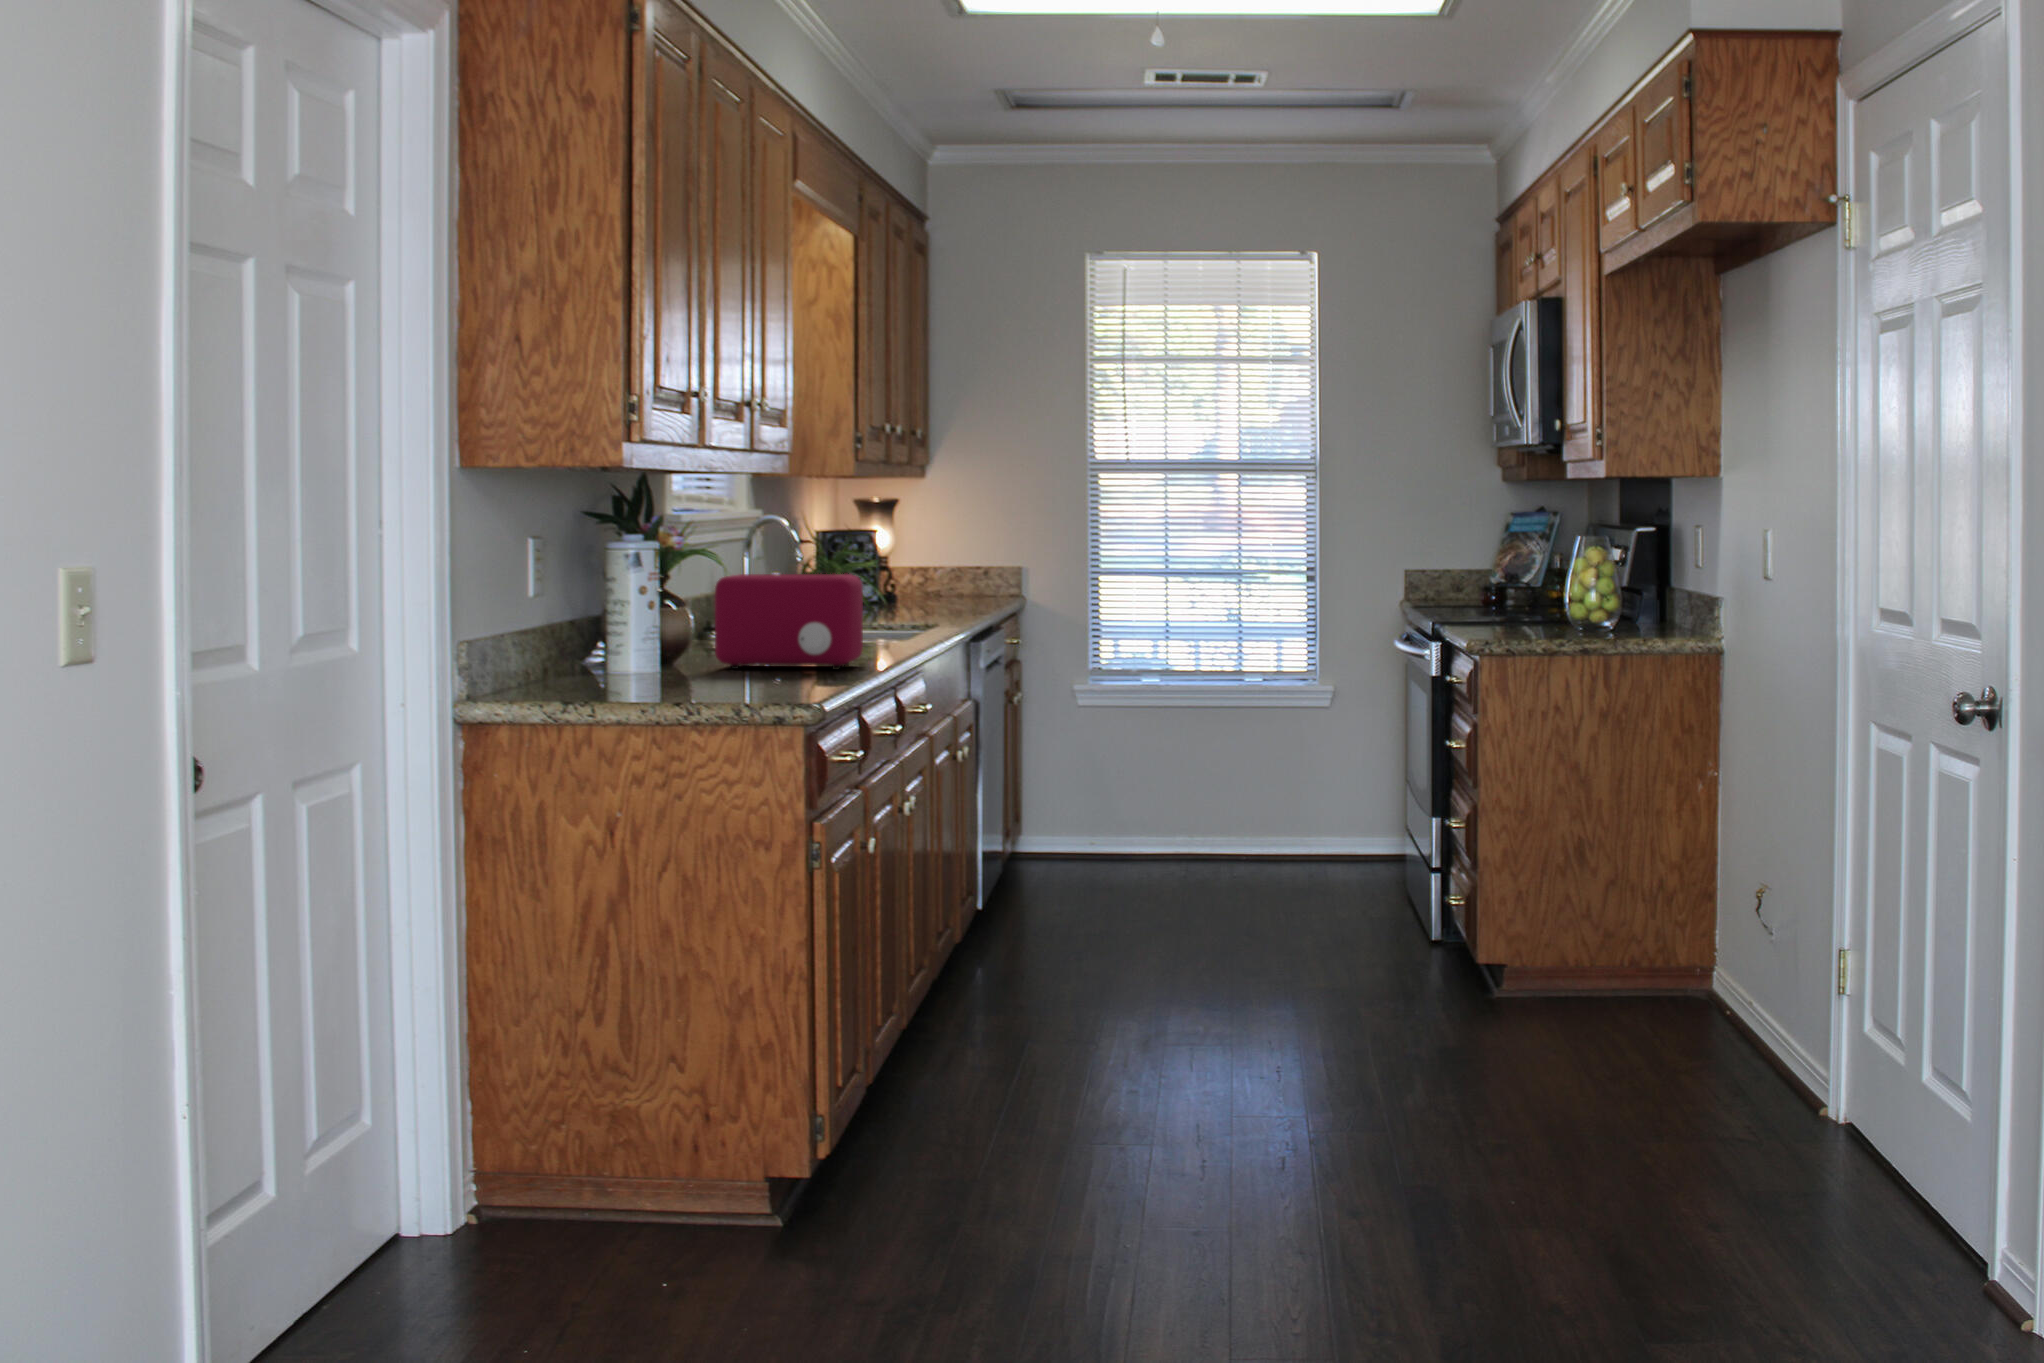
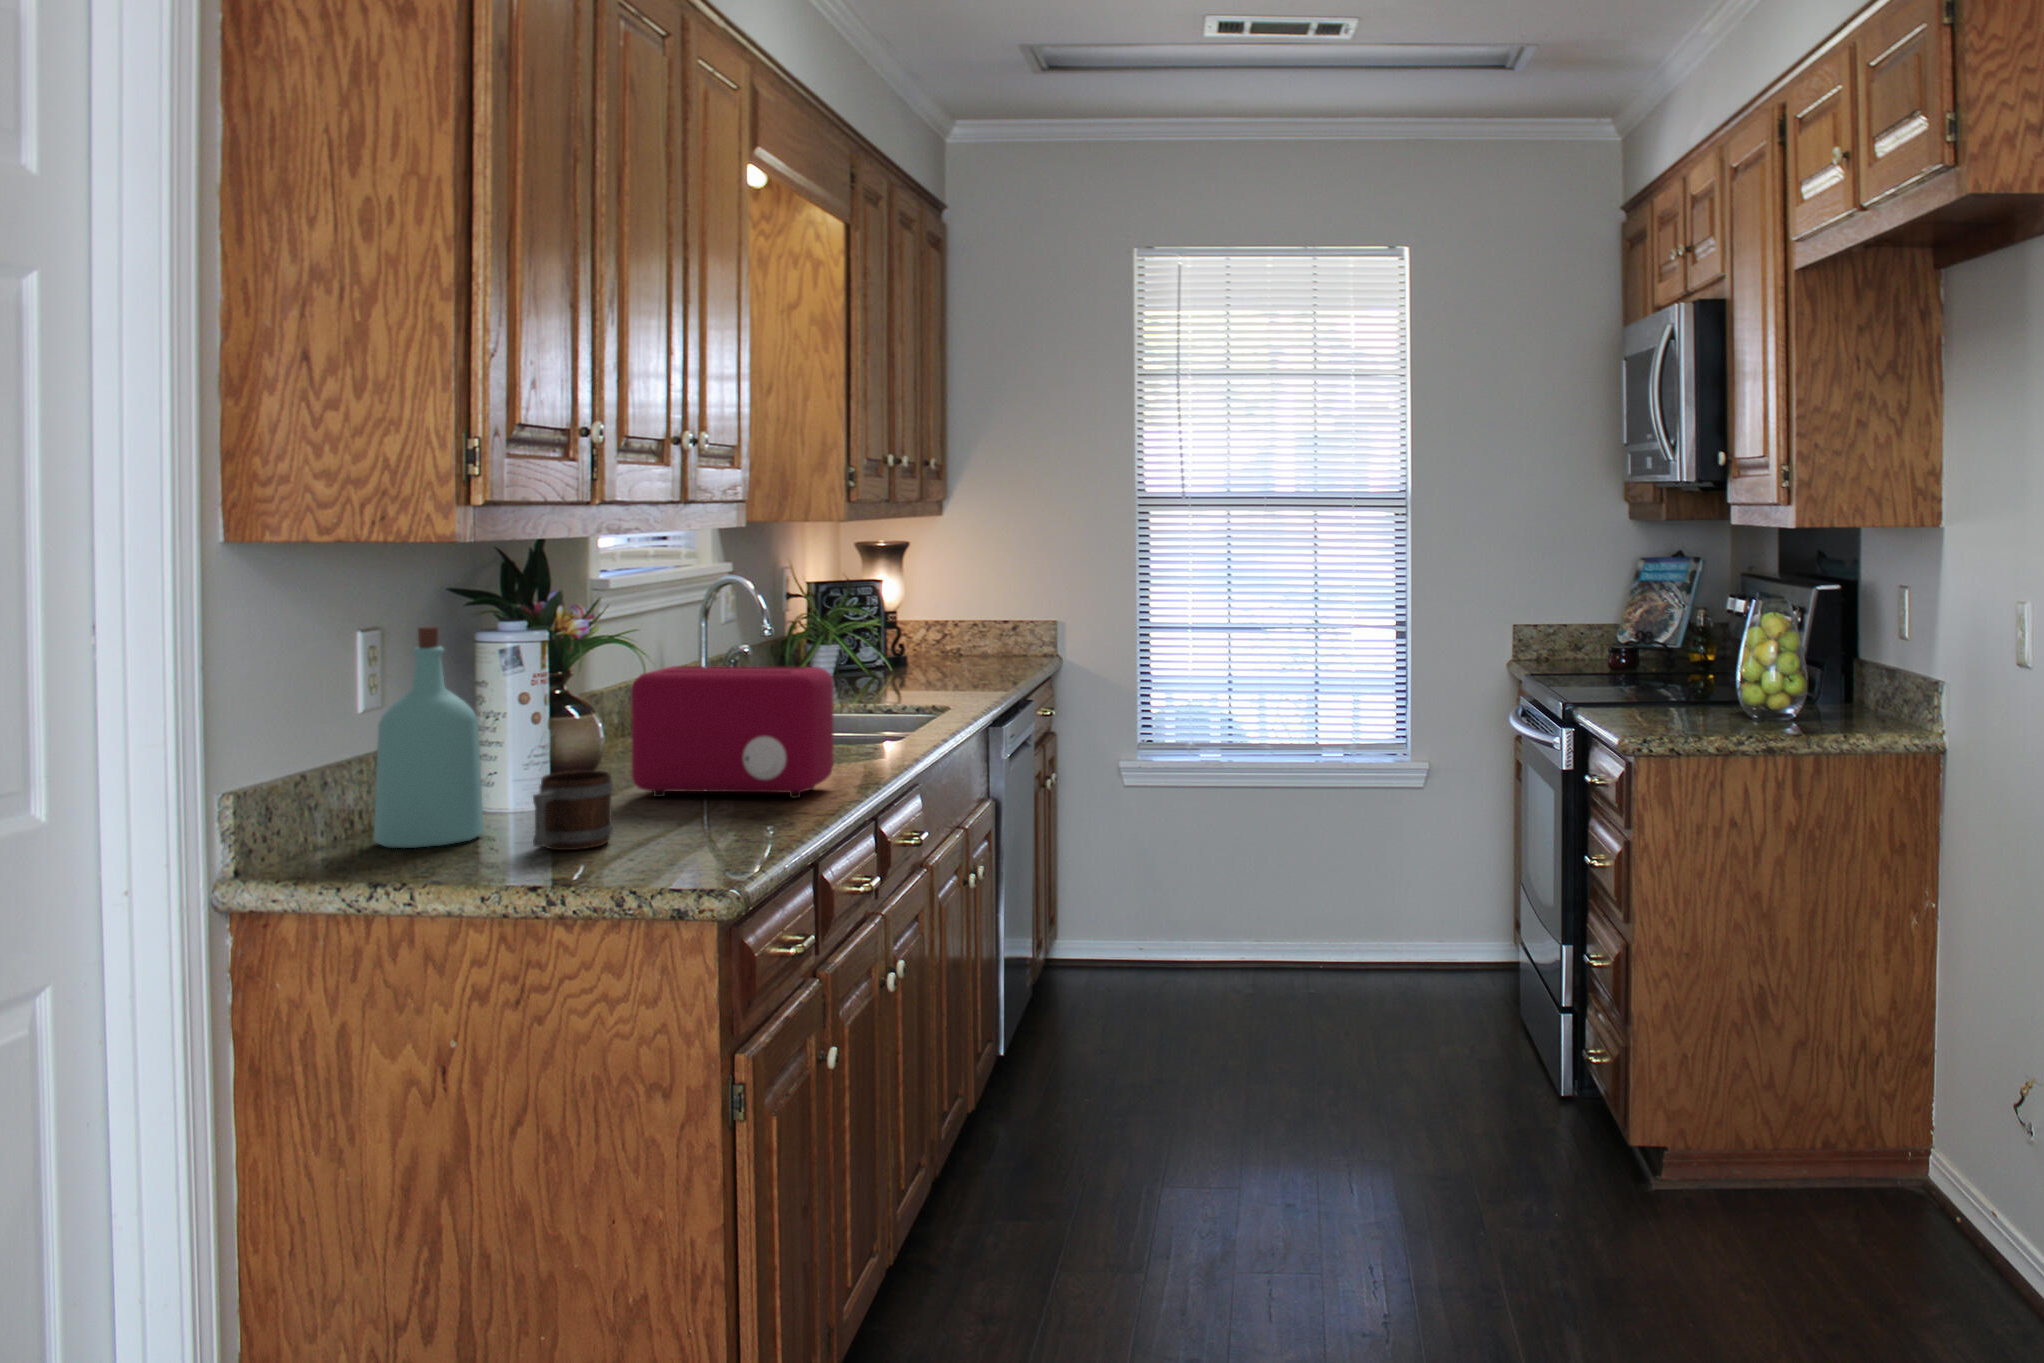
bottle: none [546,534,621,690] -> present [374,626,484,848]
mug: none [665,637,716,690] -> present [533,770,613,850]

